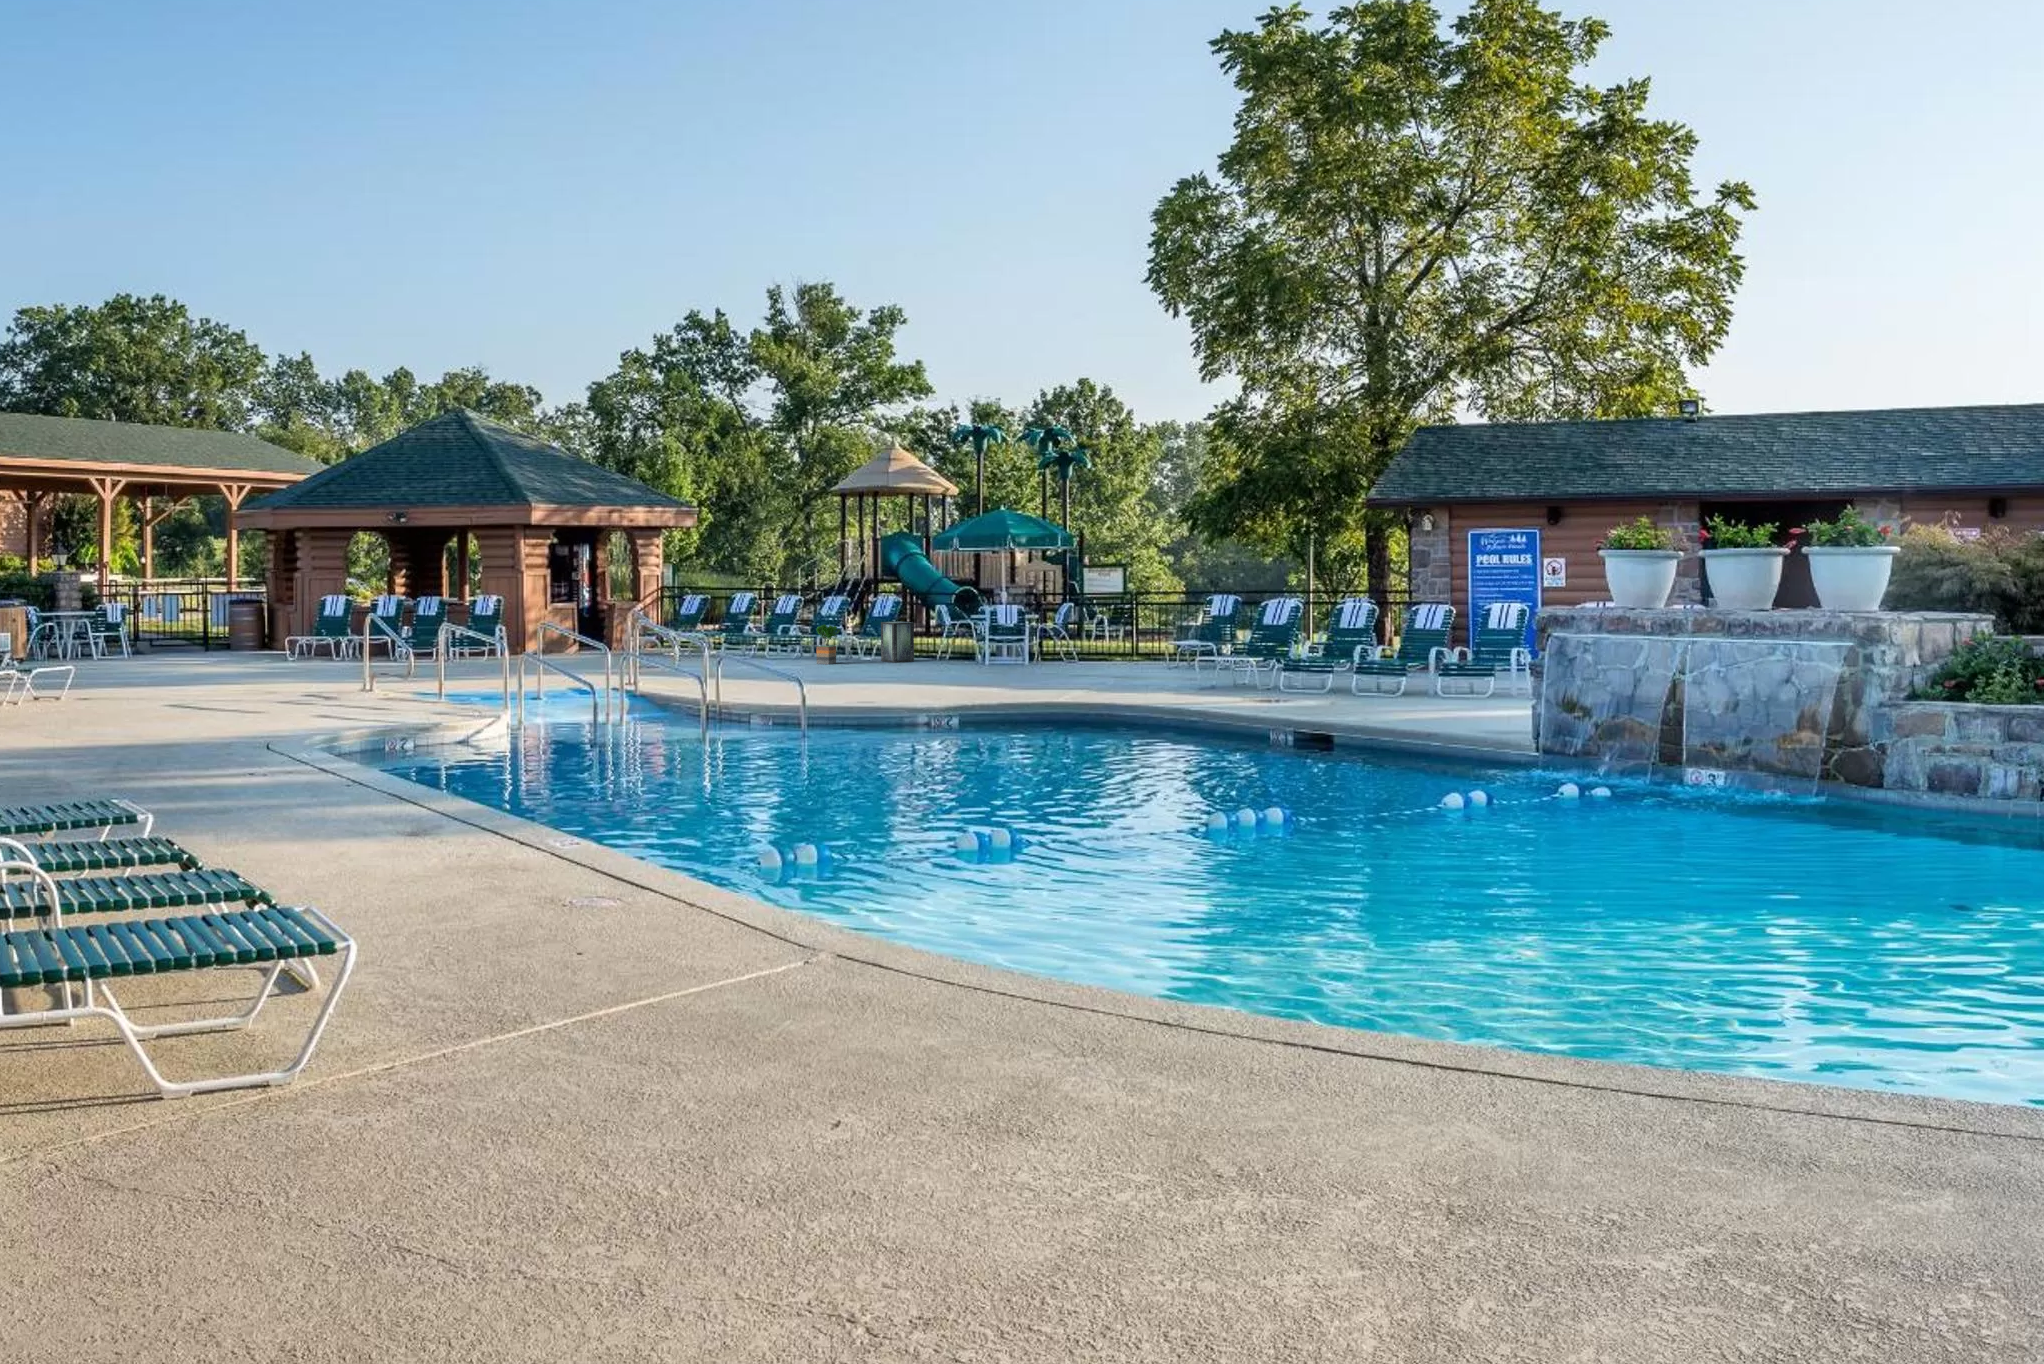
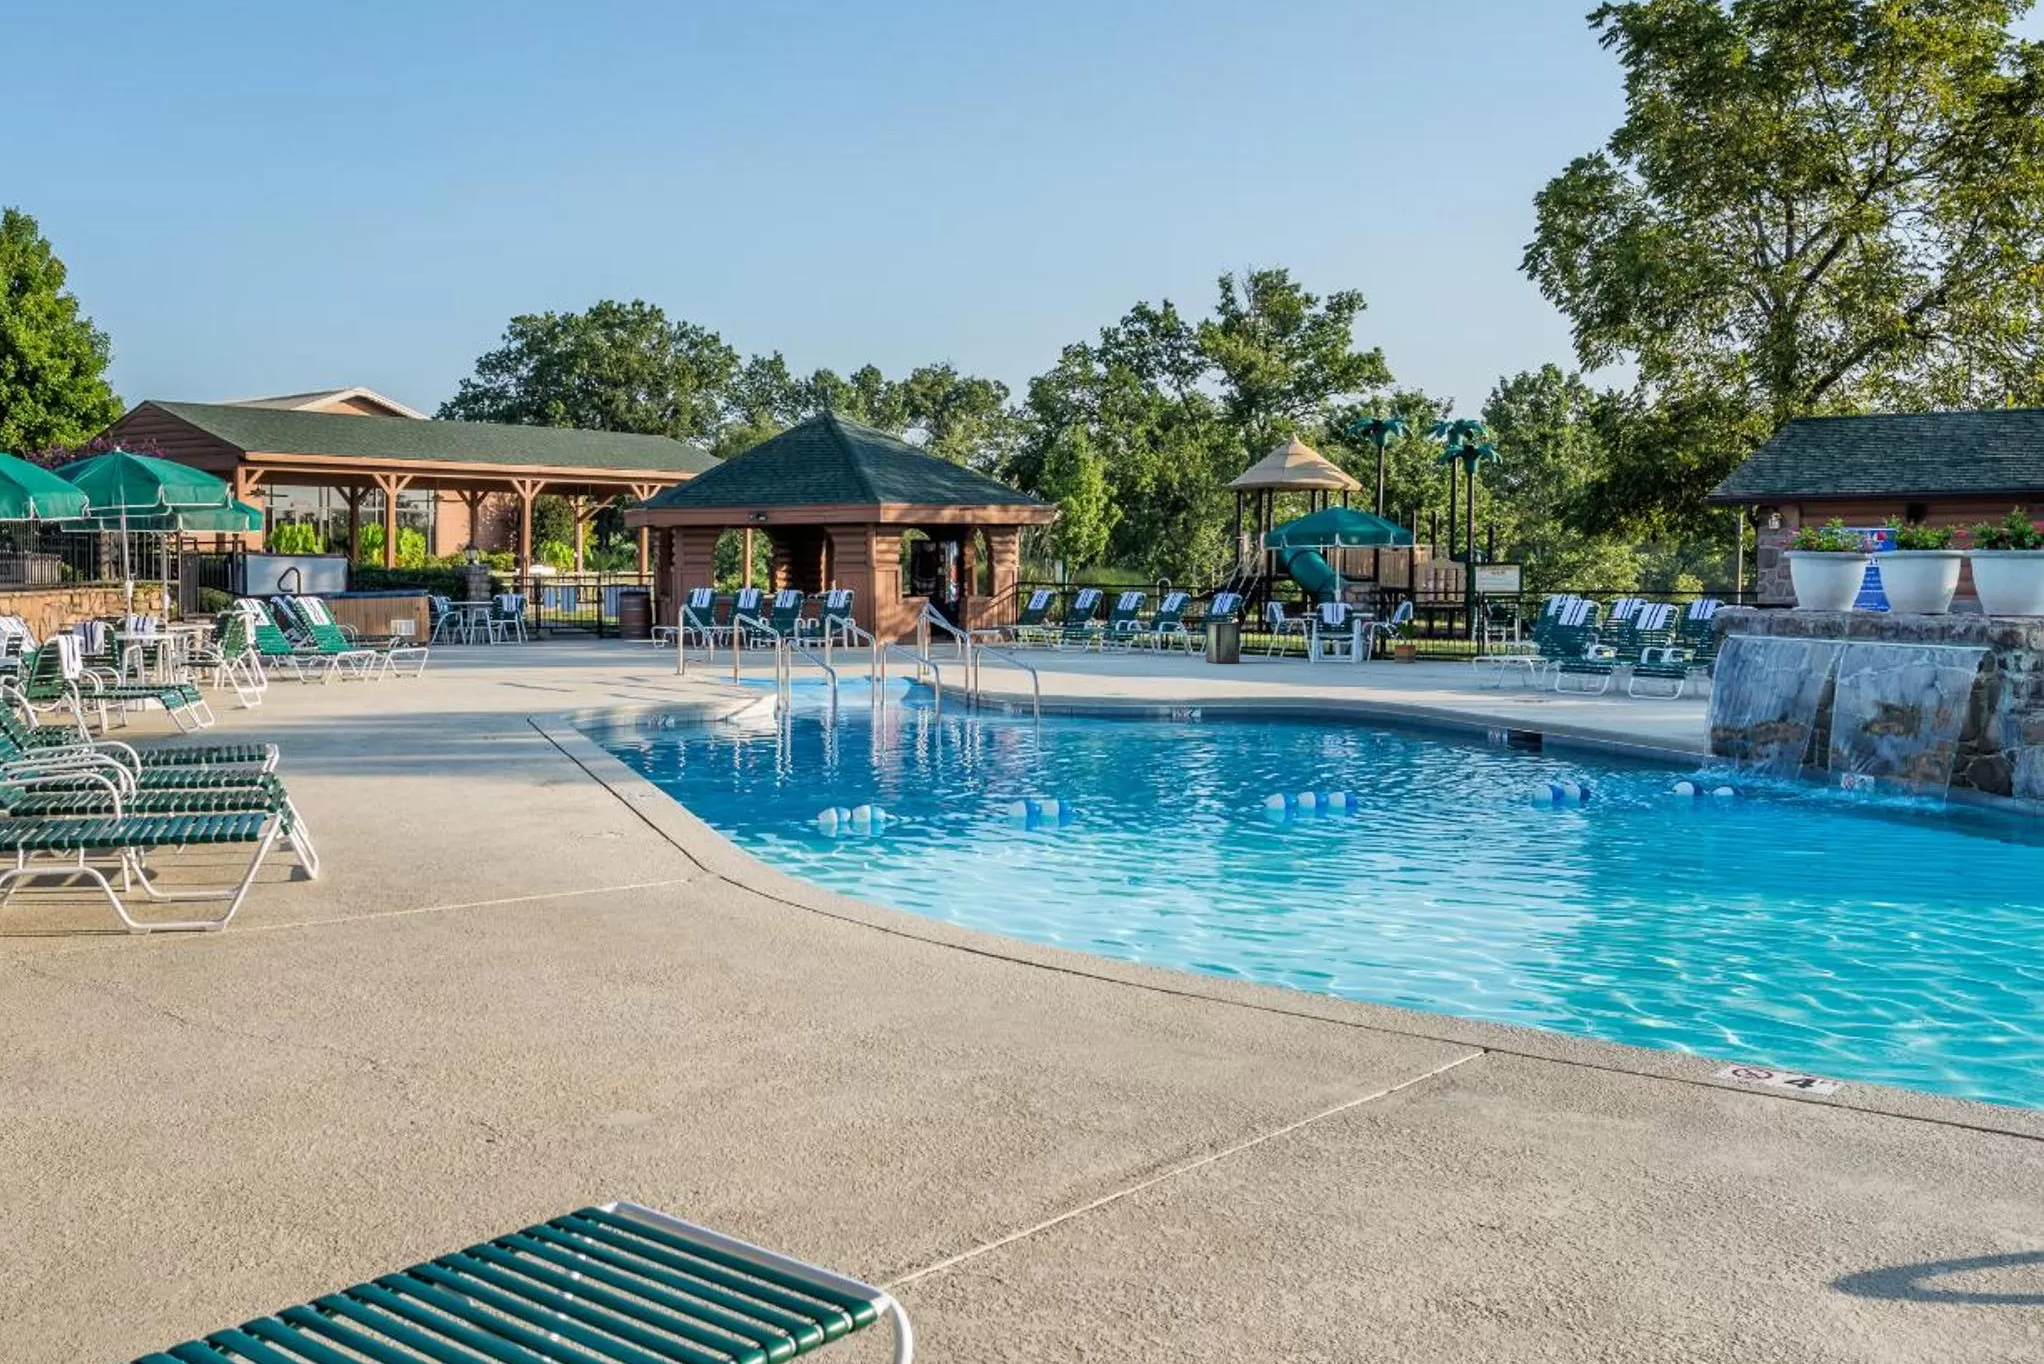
potted tree: present [816,625,840,664] -> present [1394,623,1420,663]

